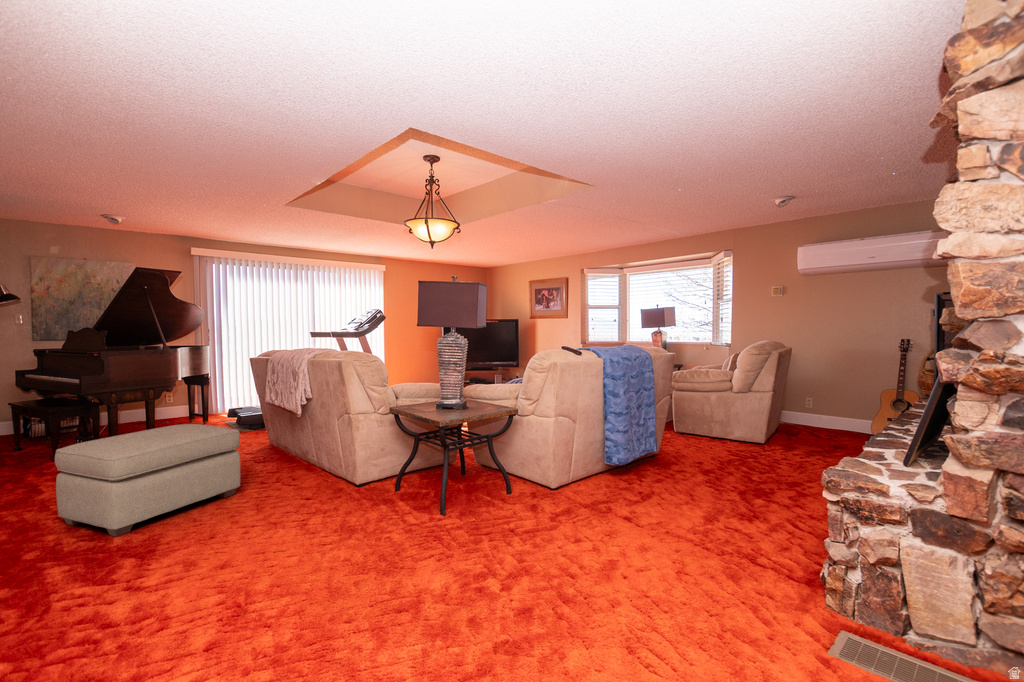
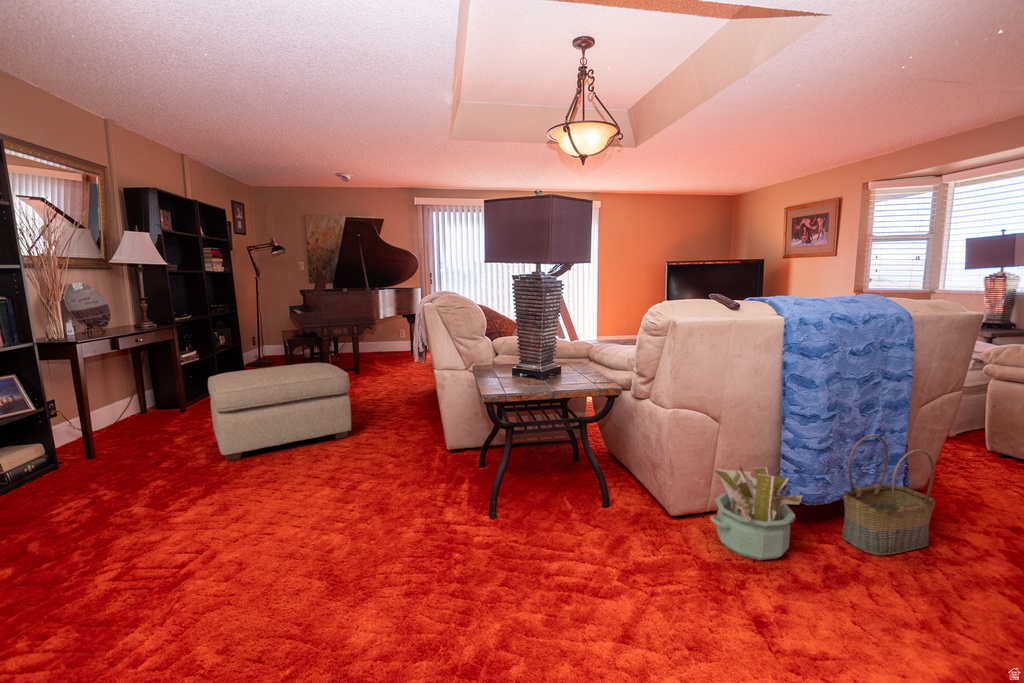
basket: none [637,420,674,485] -> present [842,435,935,556]
decorative plant: none [577,445,623,499] -> present [710,466,803,560]

